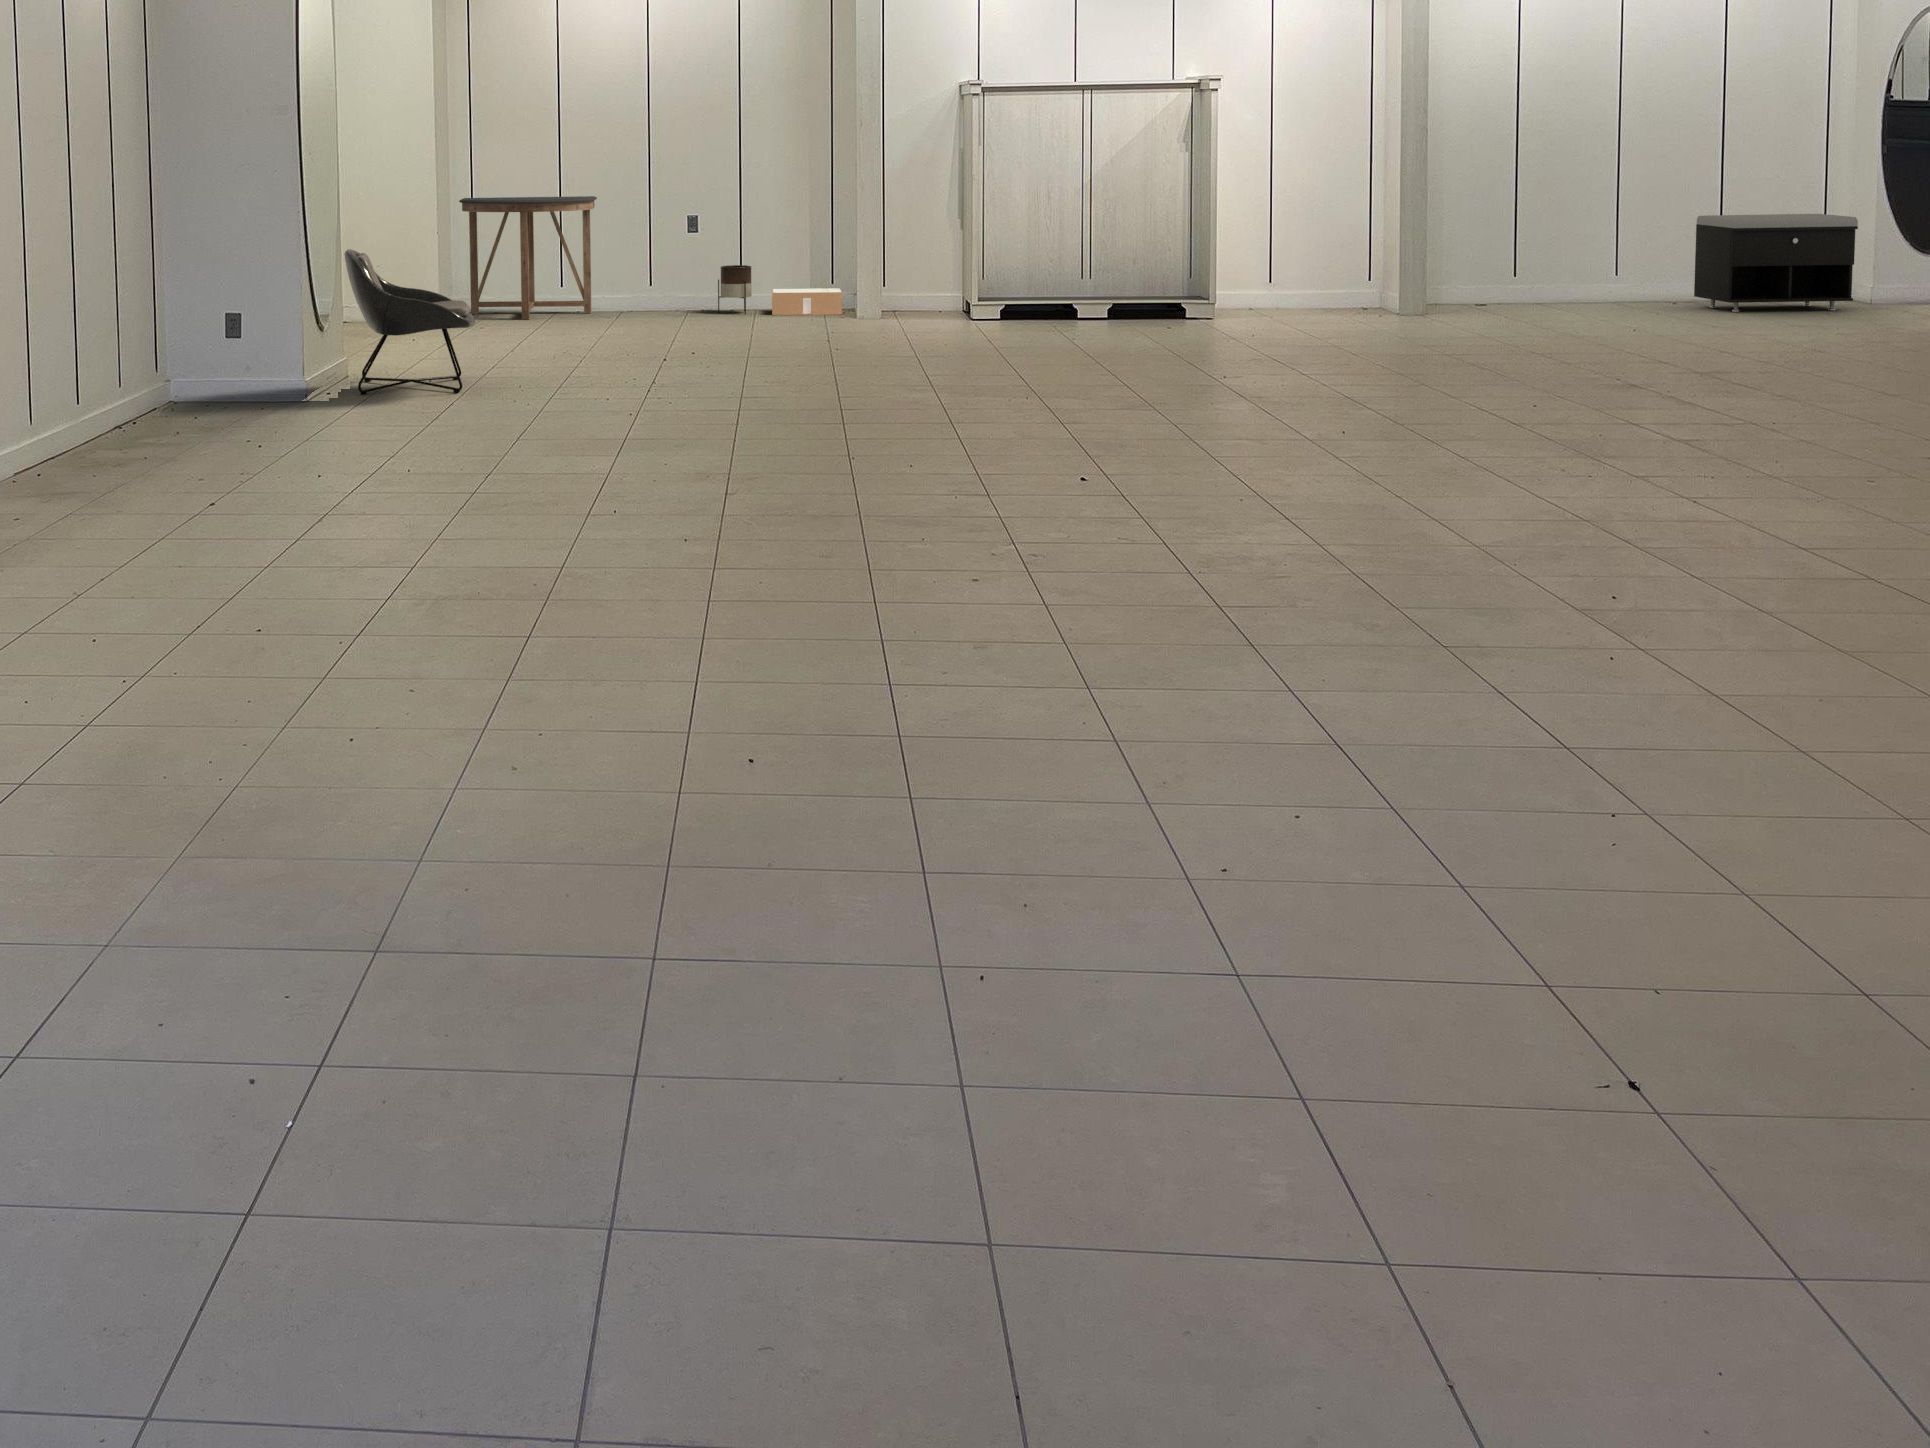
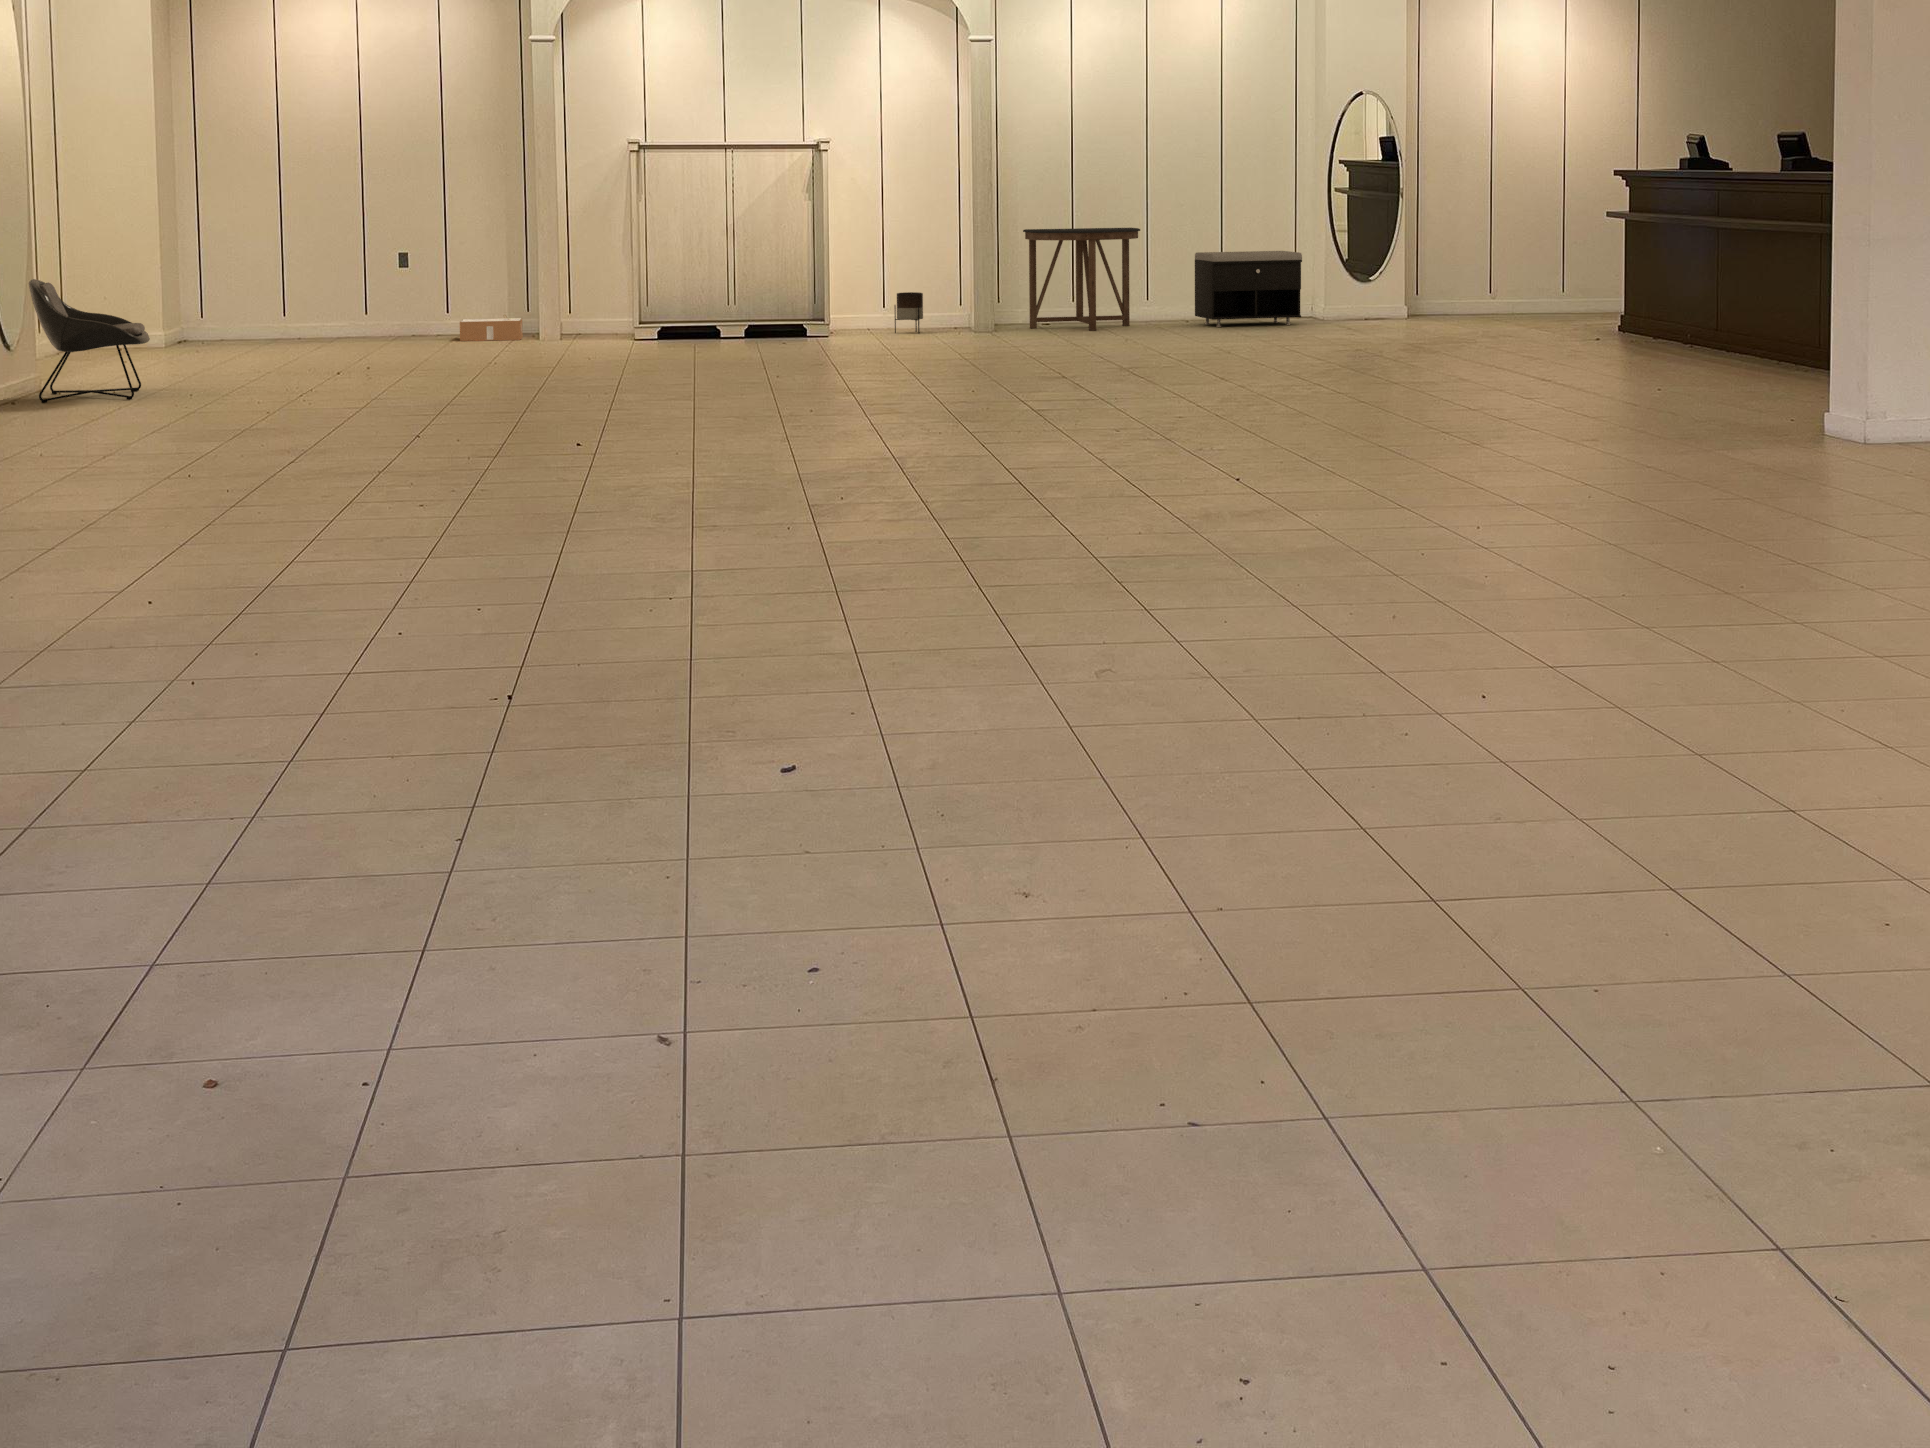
console table: present [459,196,597,320] -> present [1023,228,1140,331]
planter: present [718,265,752,314] -> present [894,292,923,333]

